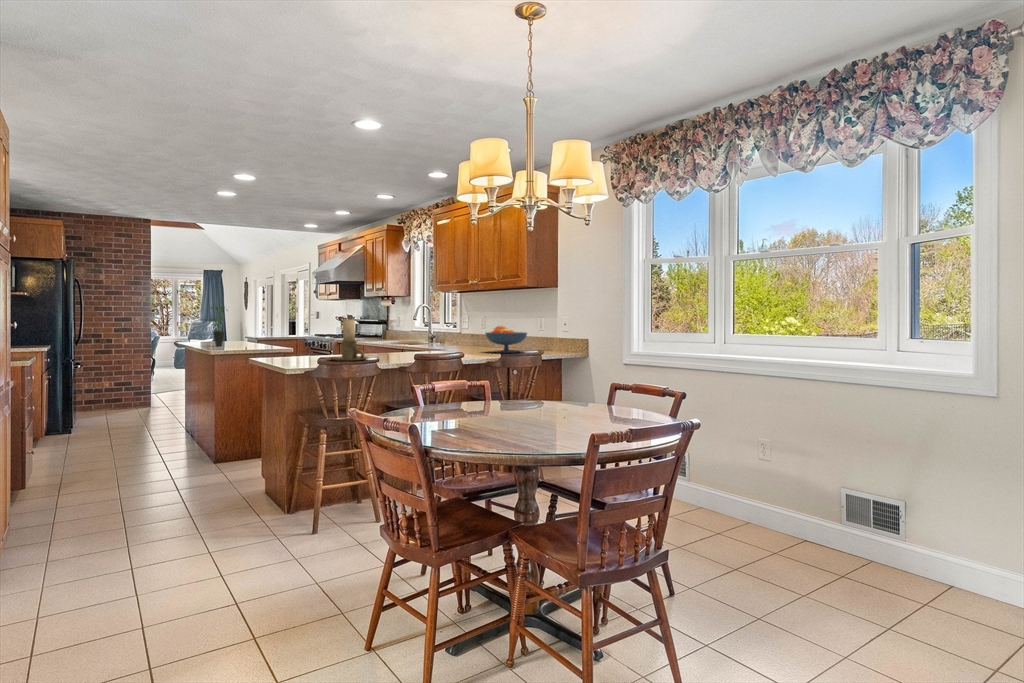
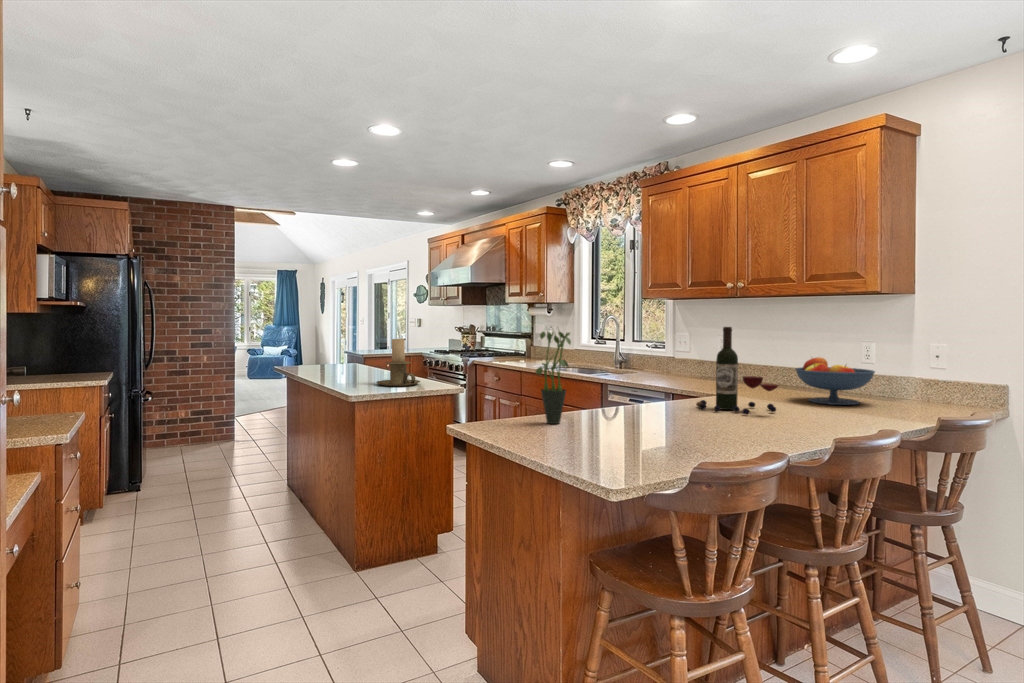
potted plant: present [208,306,224,346] -> present [536,327,571,424]
wine bottle: none [413,306,456,355] -> present [696,327,778,415]
candle holder: present [330,319,368,361] -> present [377,339,420,386]

